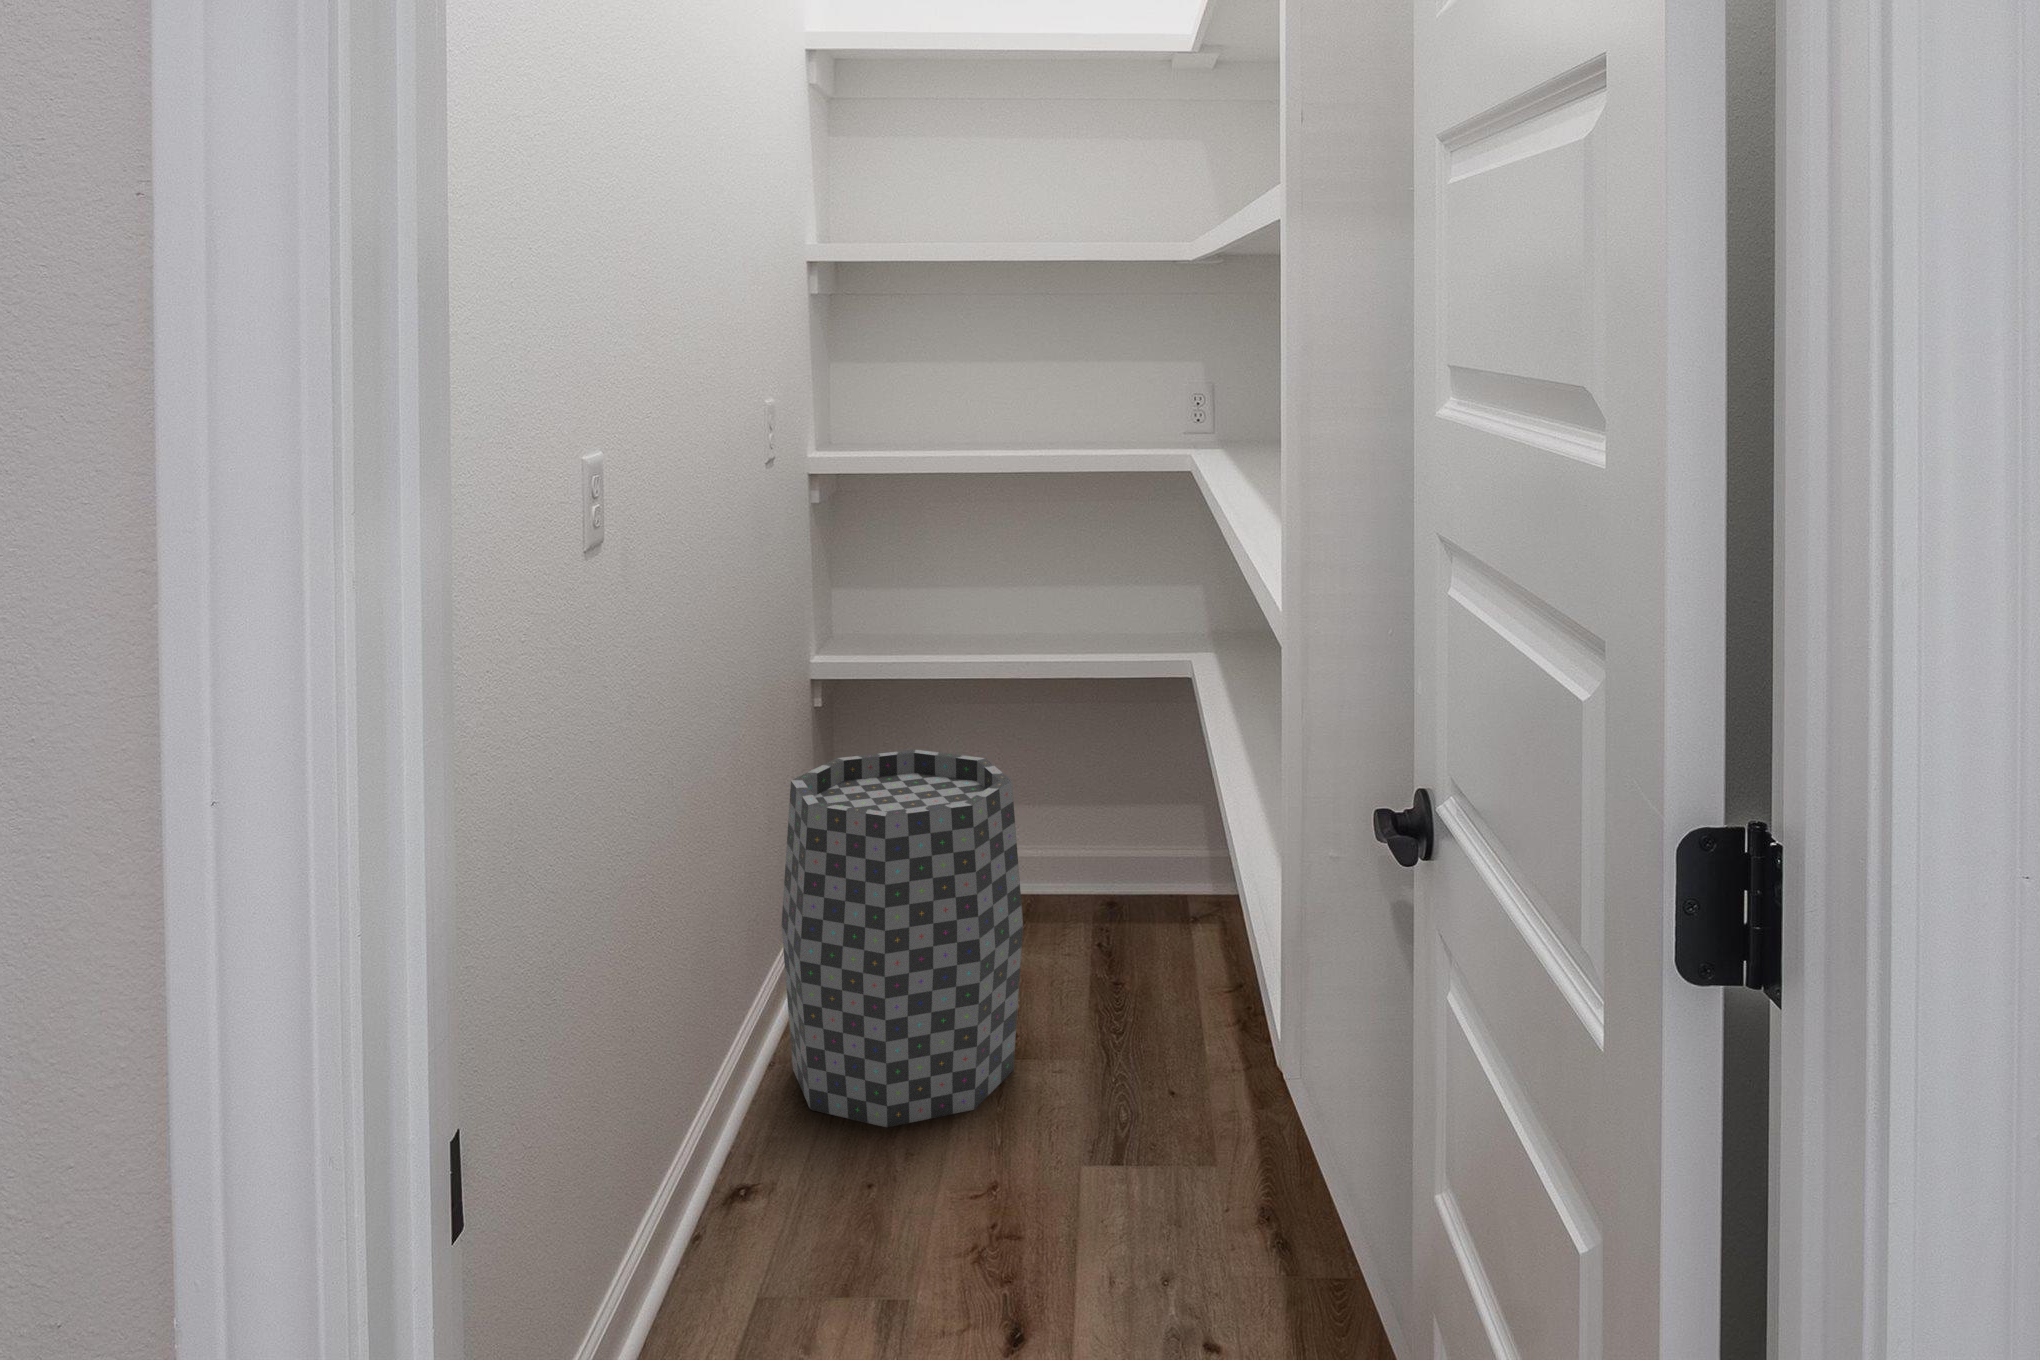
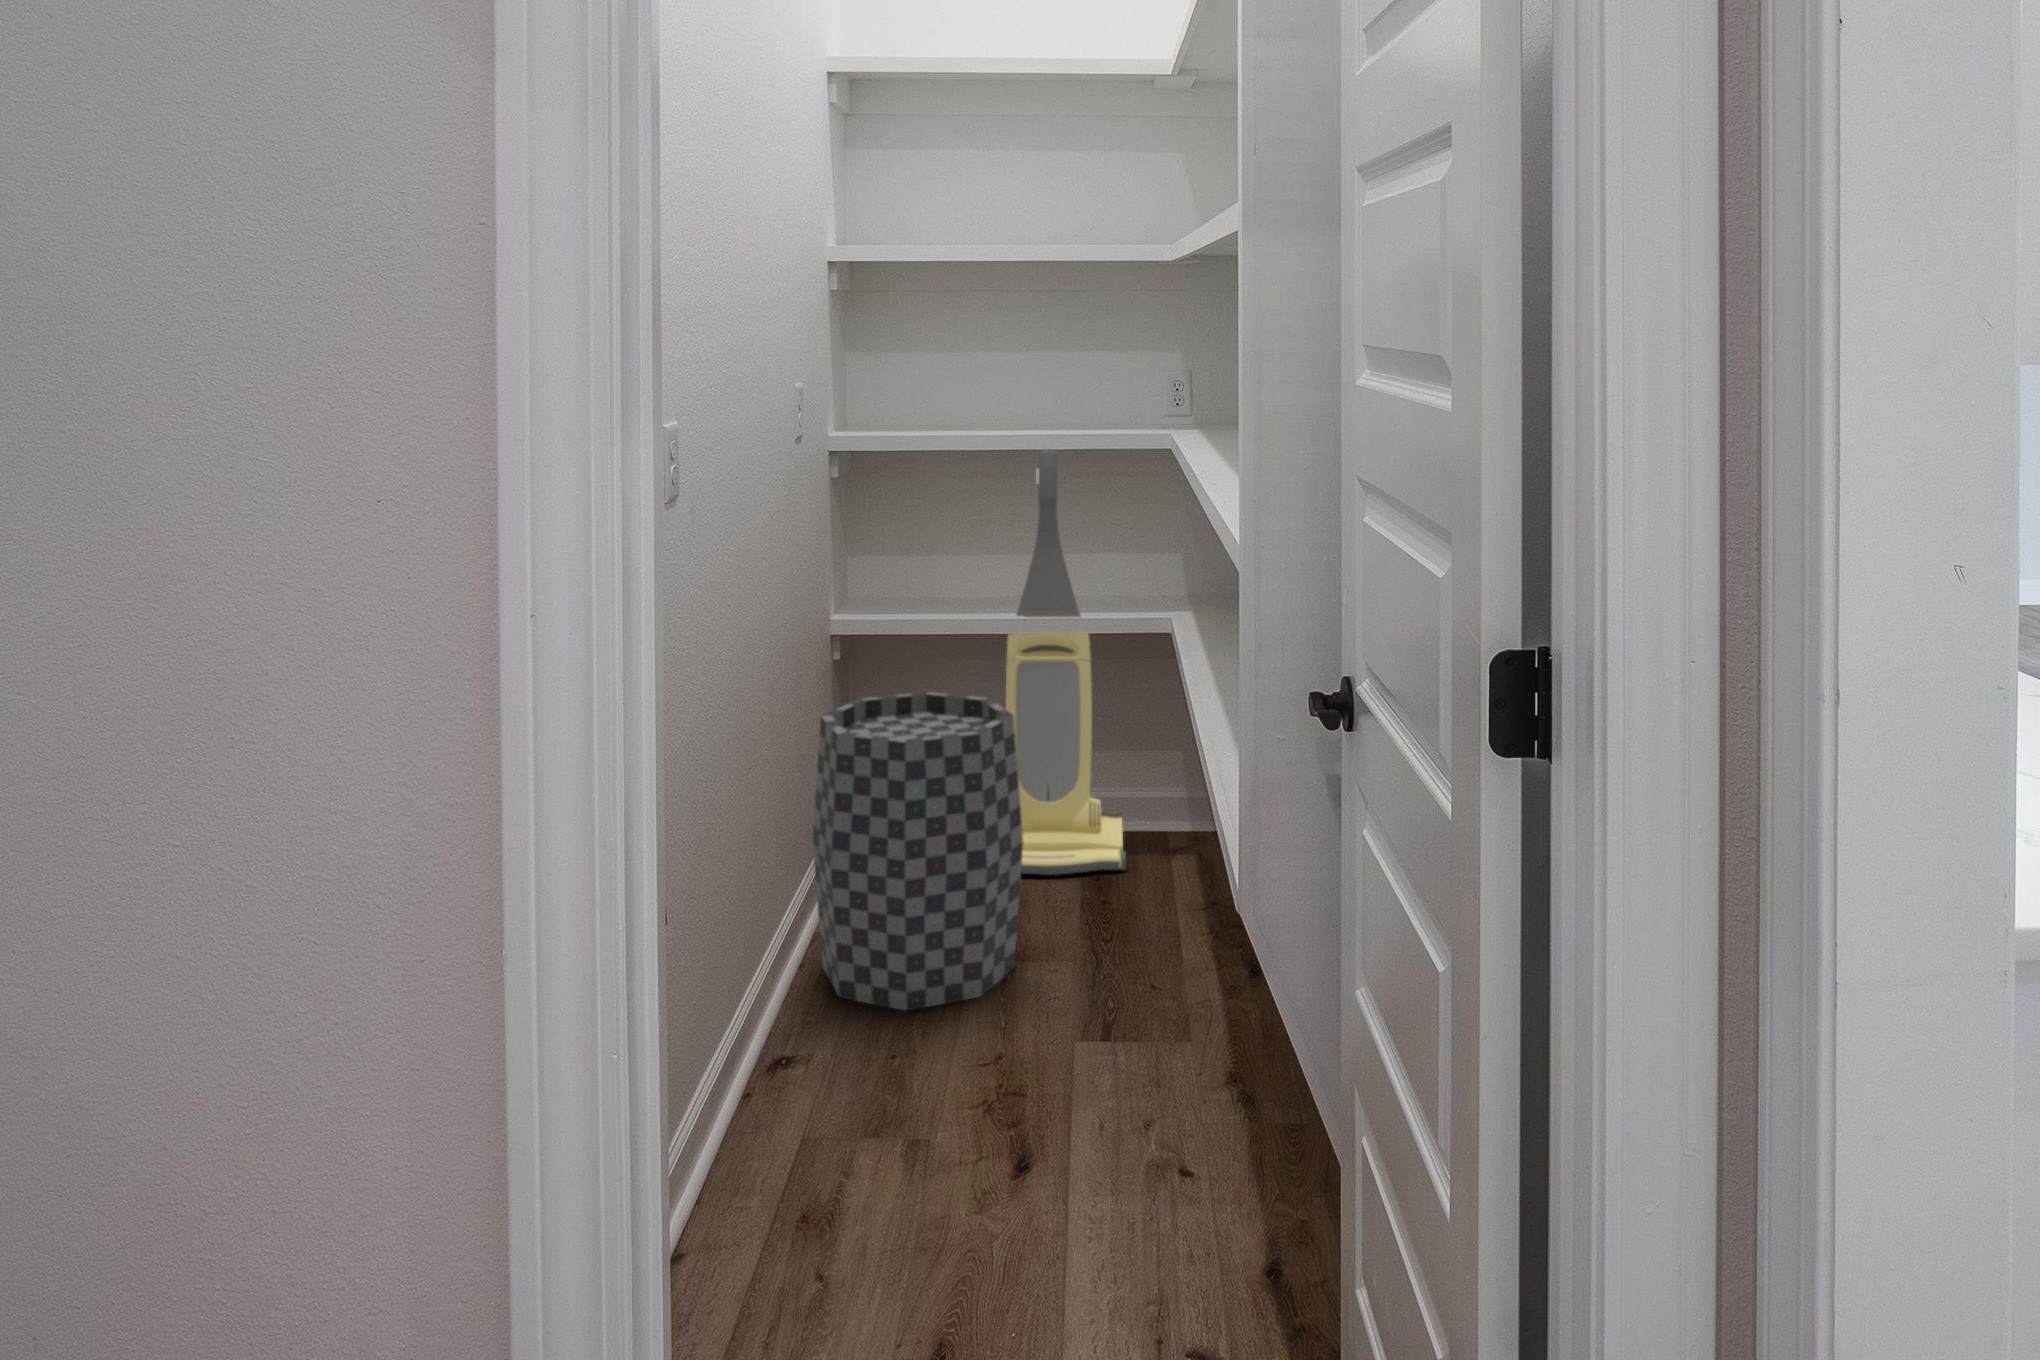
vacuum cleaner: none [964,453,1142,952] -> present [1006,450,1126,875]

